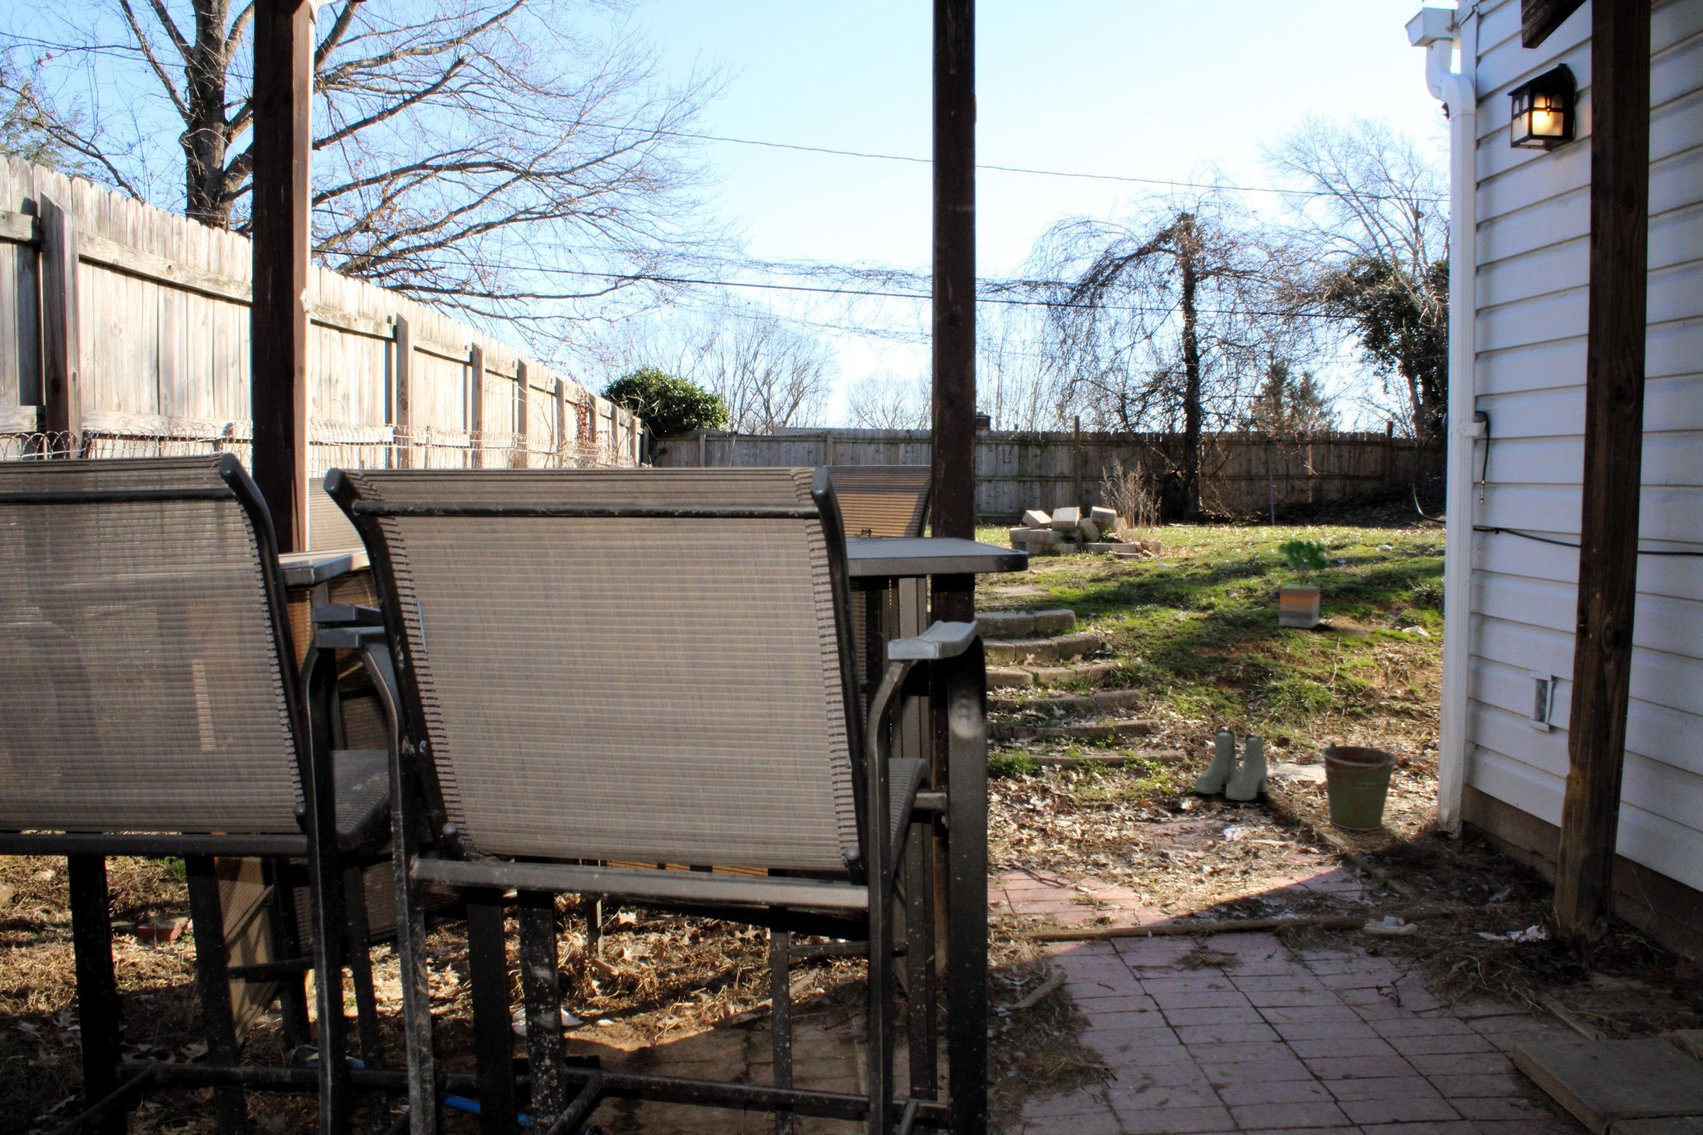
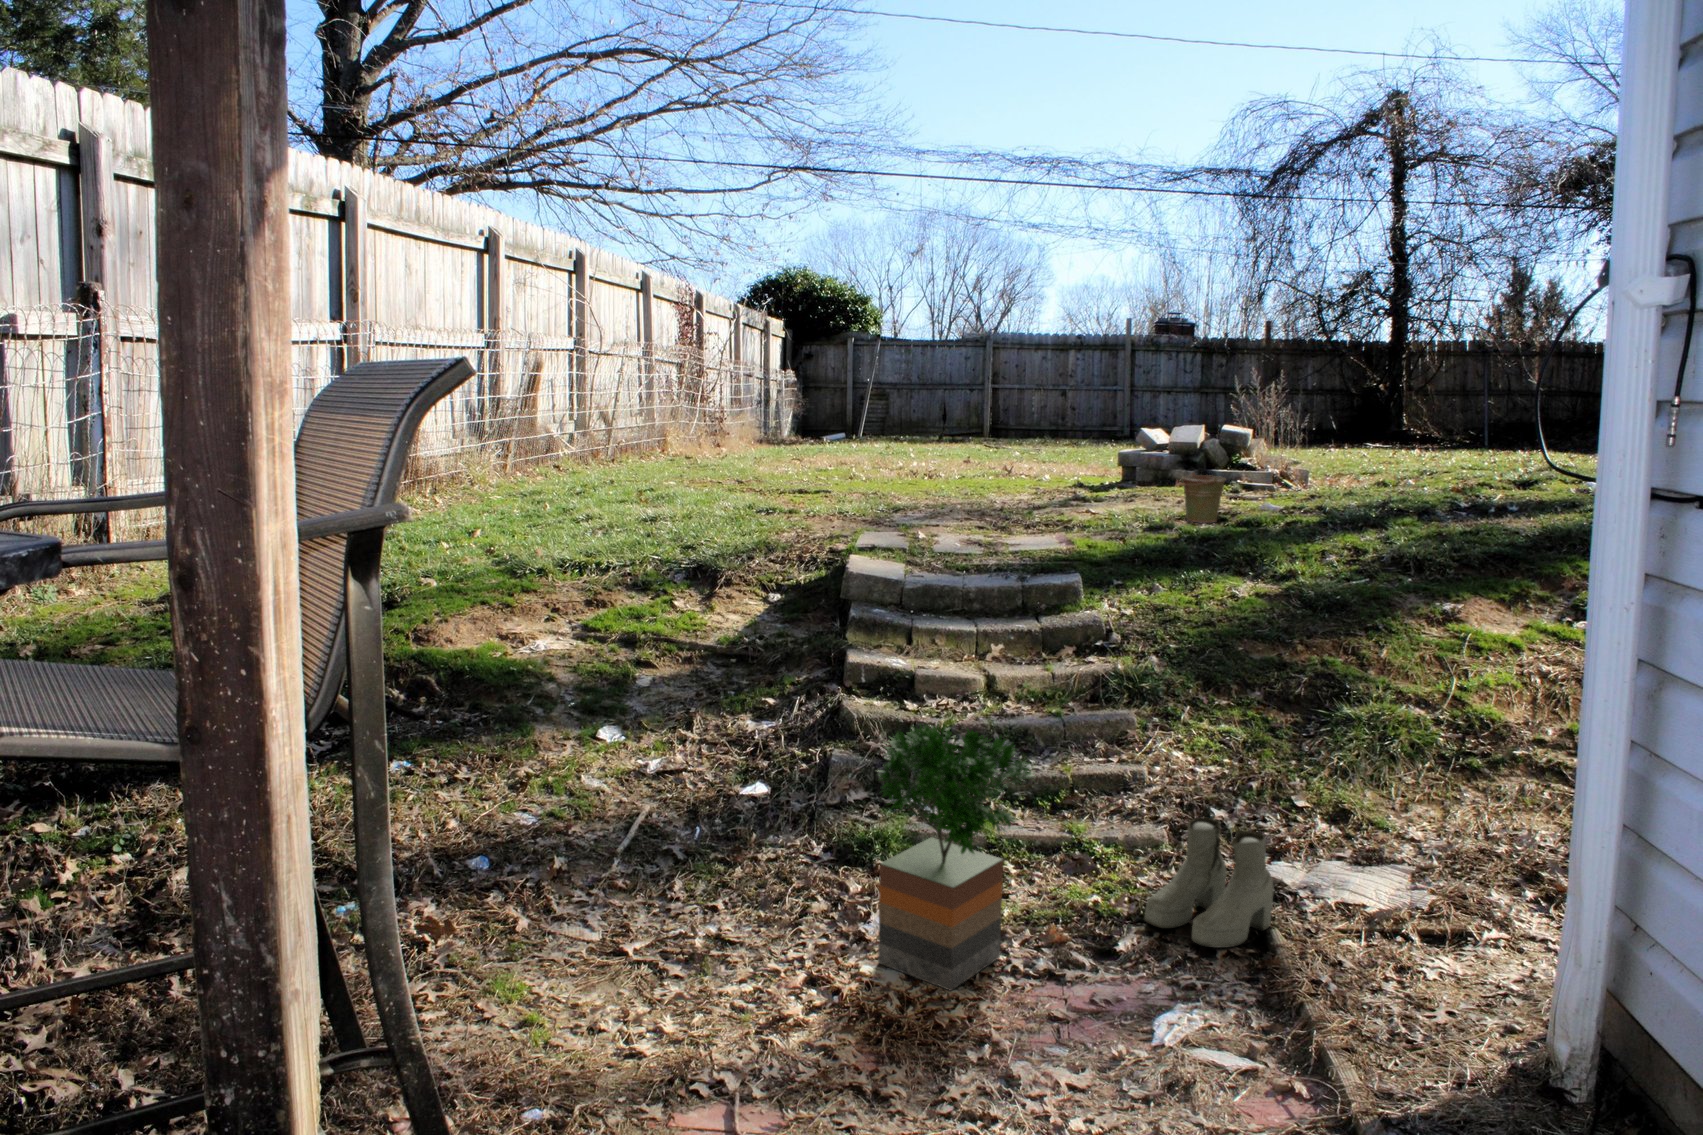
potted tree: present [1277,540,1332,628] -> present [877,722,1033,991]
bucket: present [1319,742,1397,831] -> present [1180,473,1226,523]

